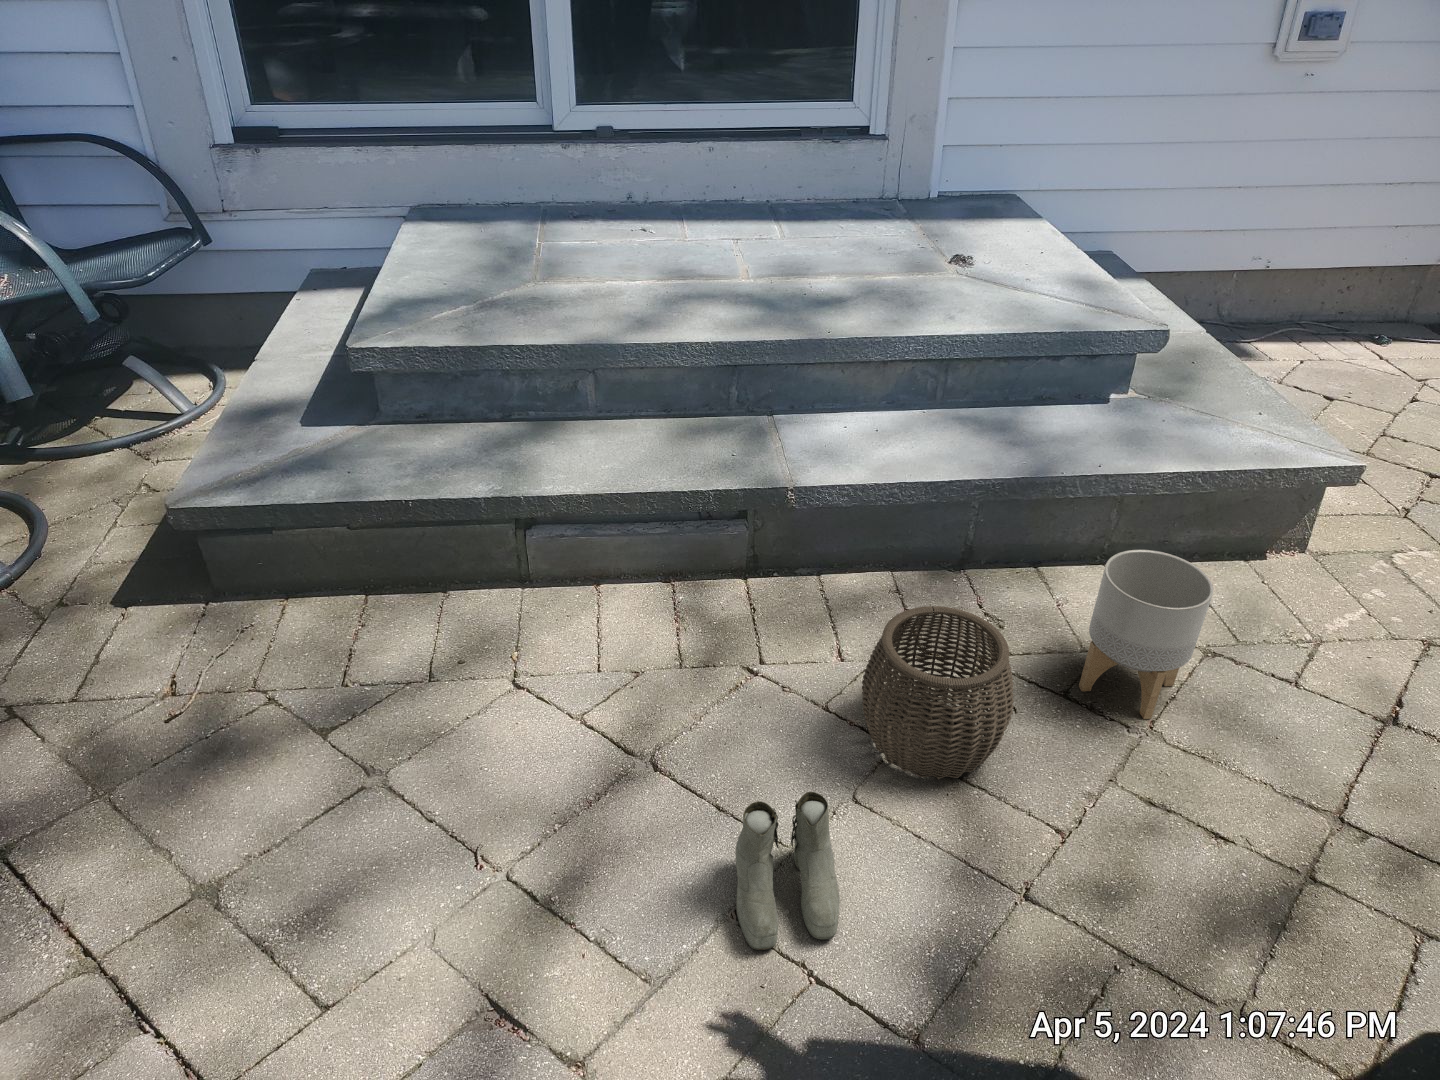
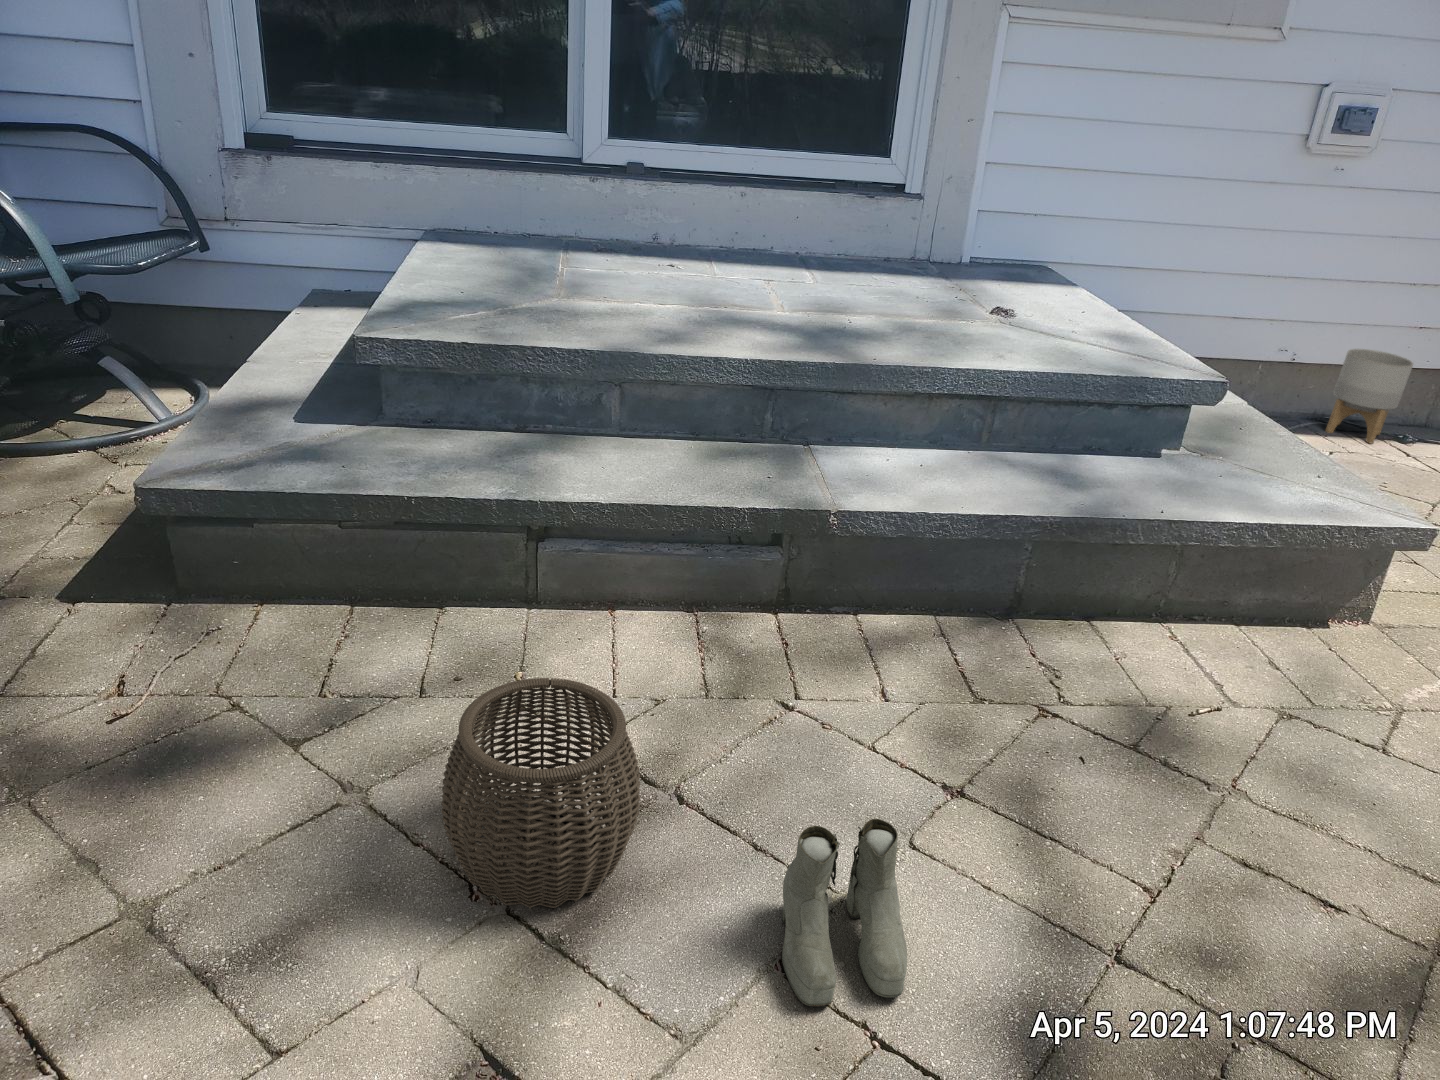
planter: present [1079,550,1214,719] -> present [1326,349,1413,444]
woven basket: present [862,606,1014,779] -> present [441,678,640,909]

